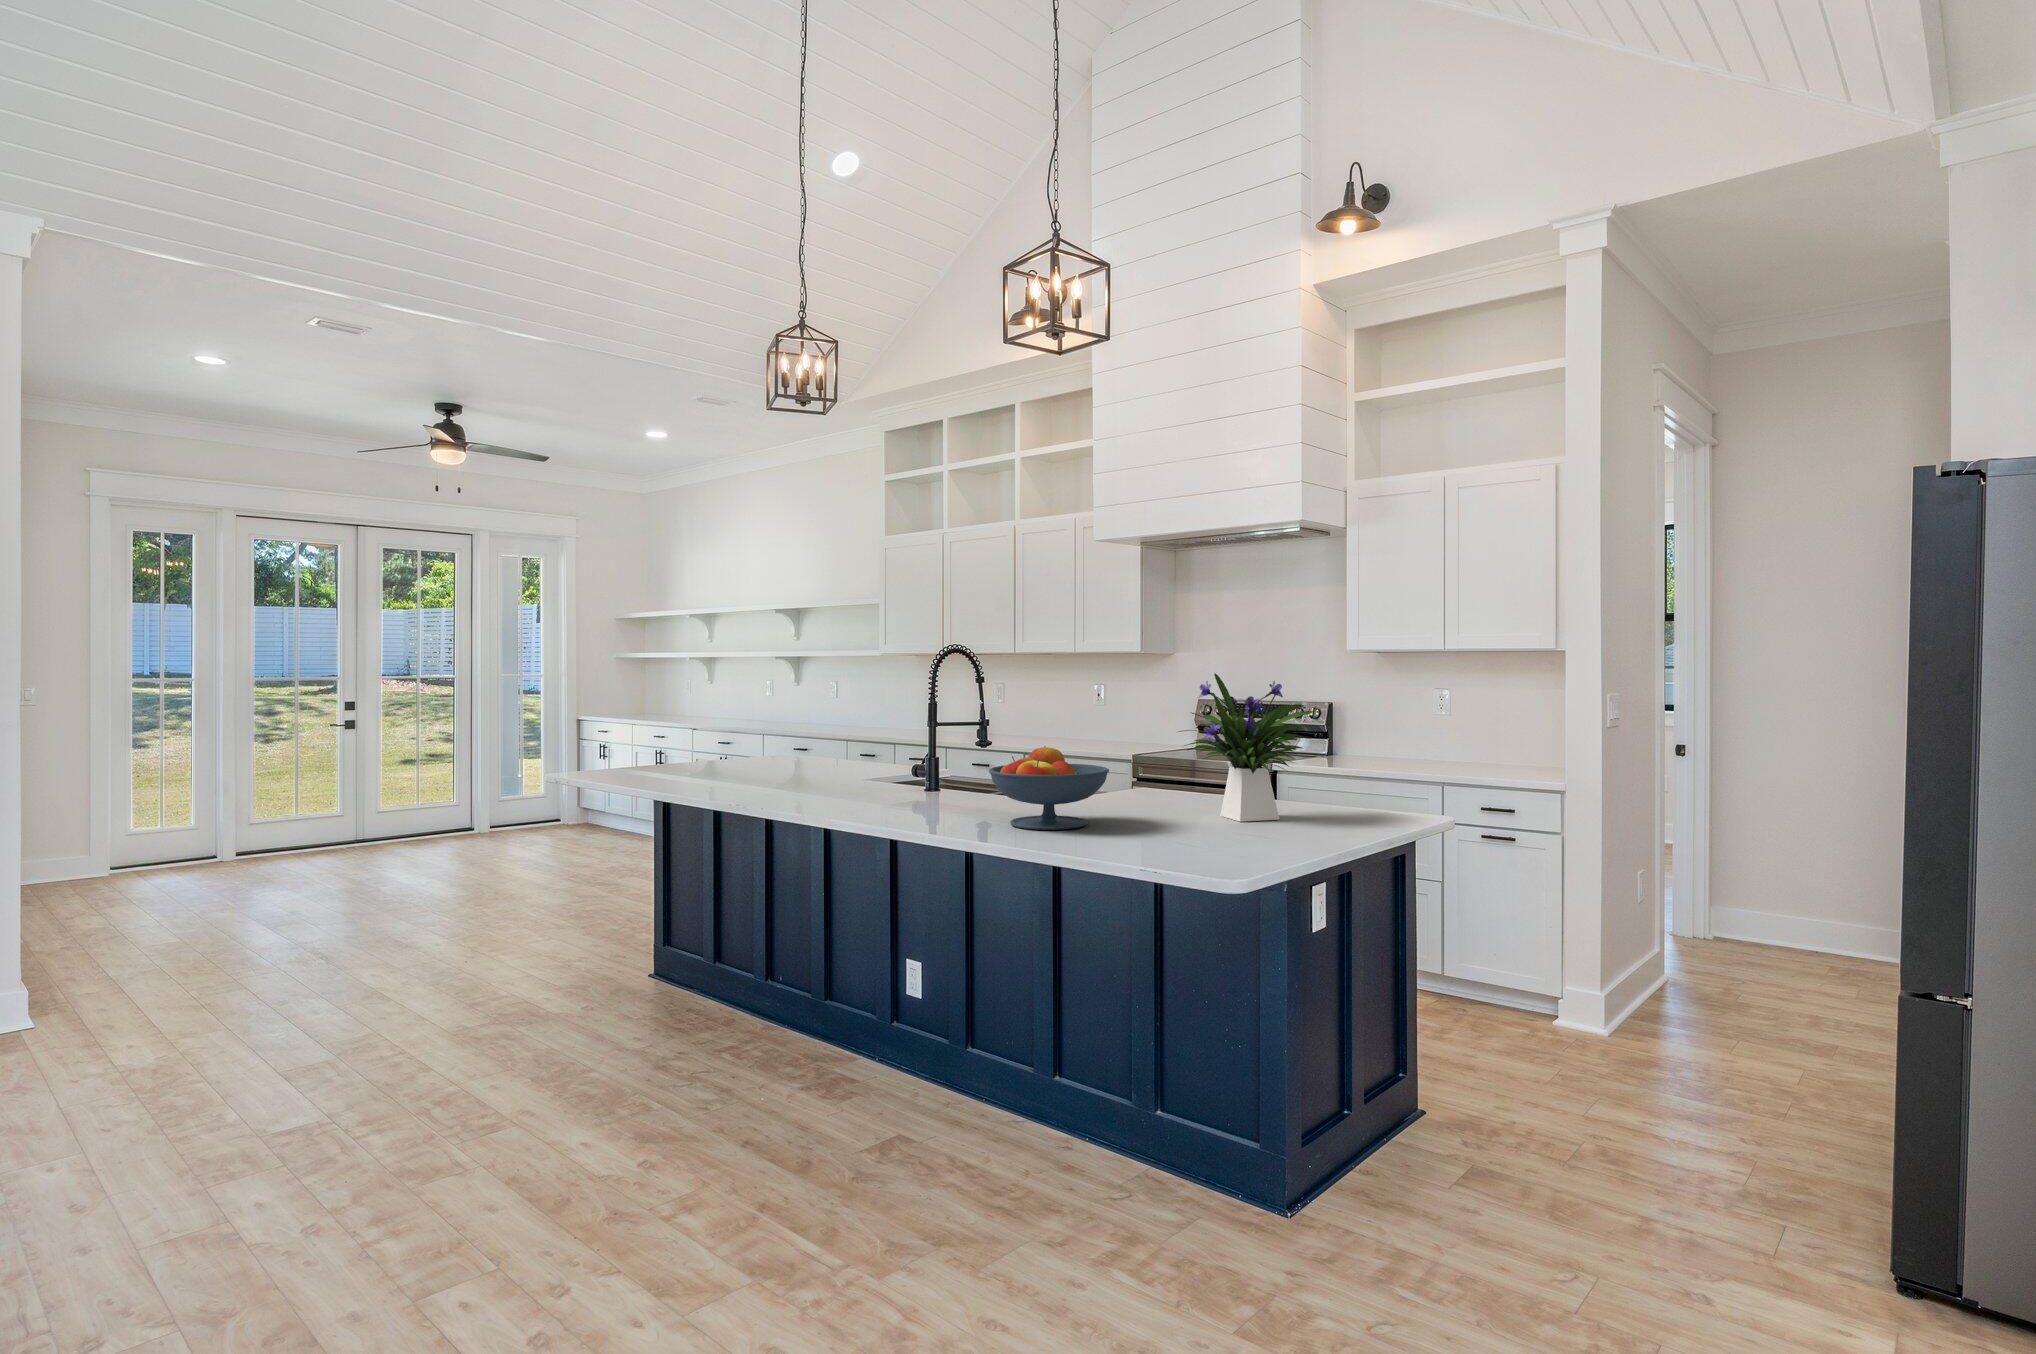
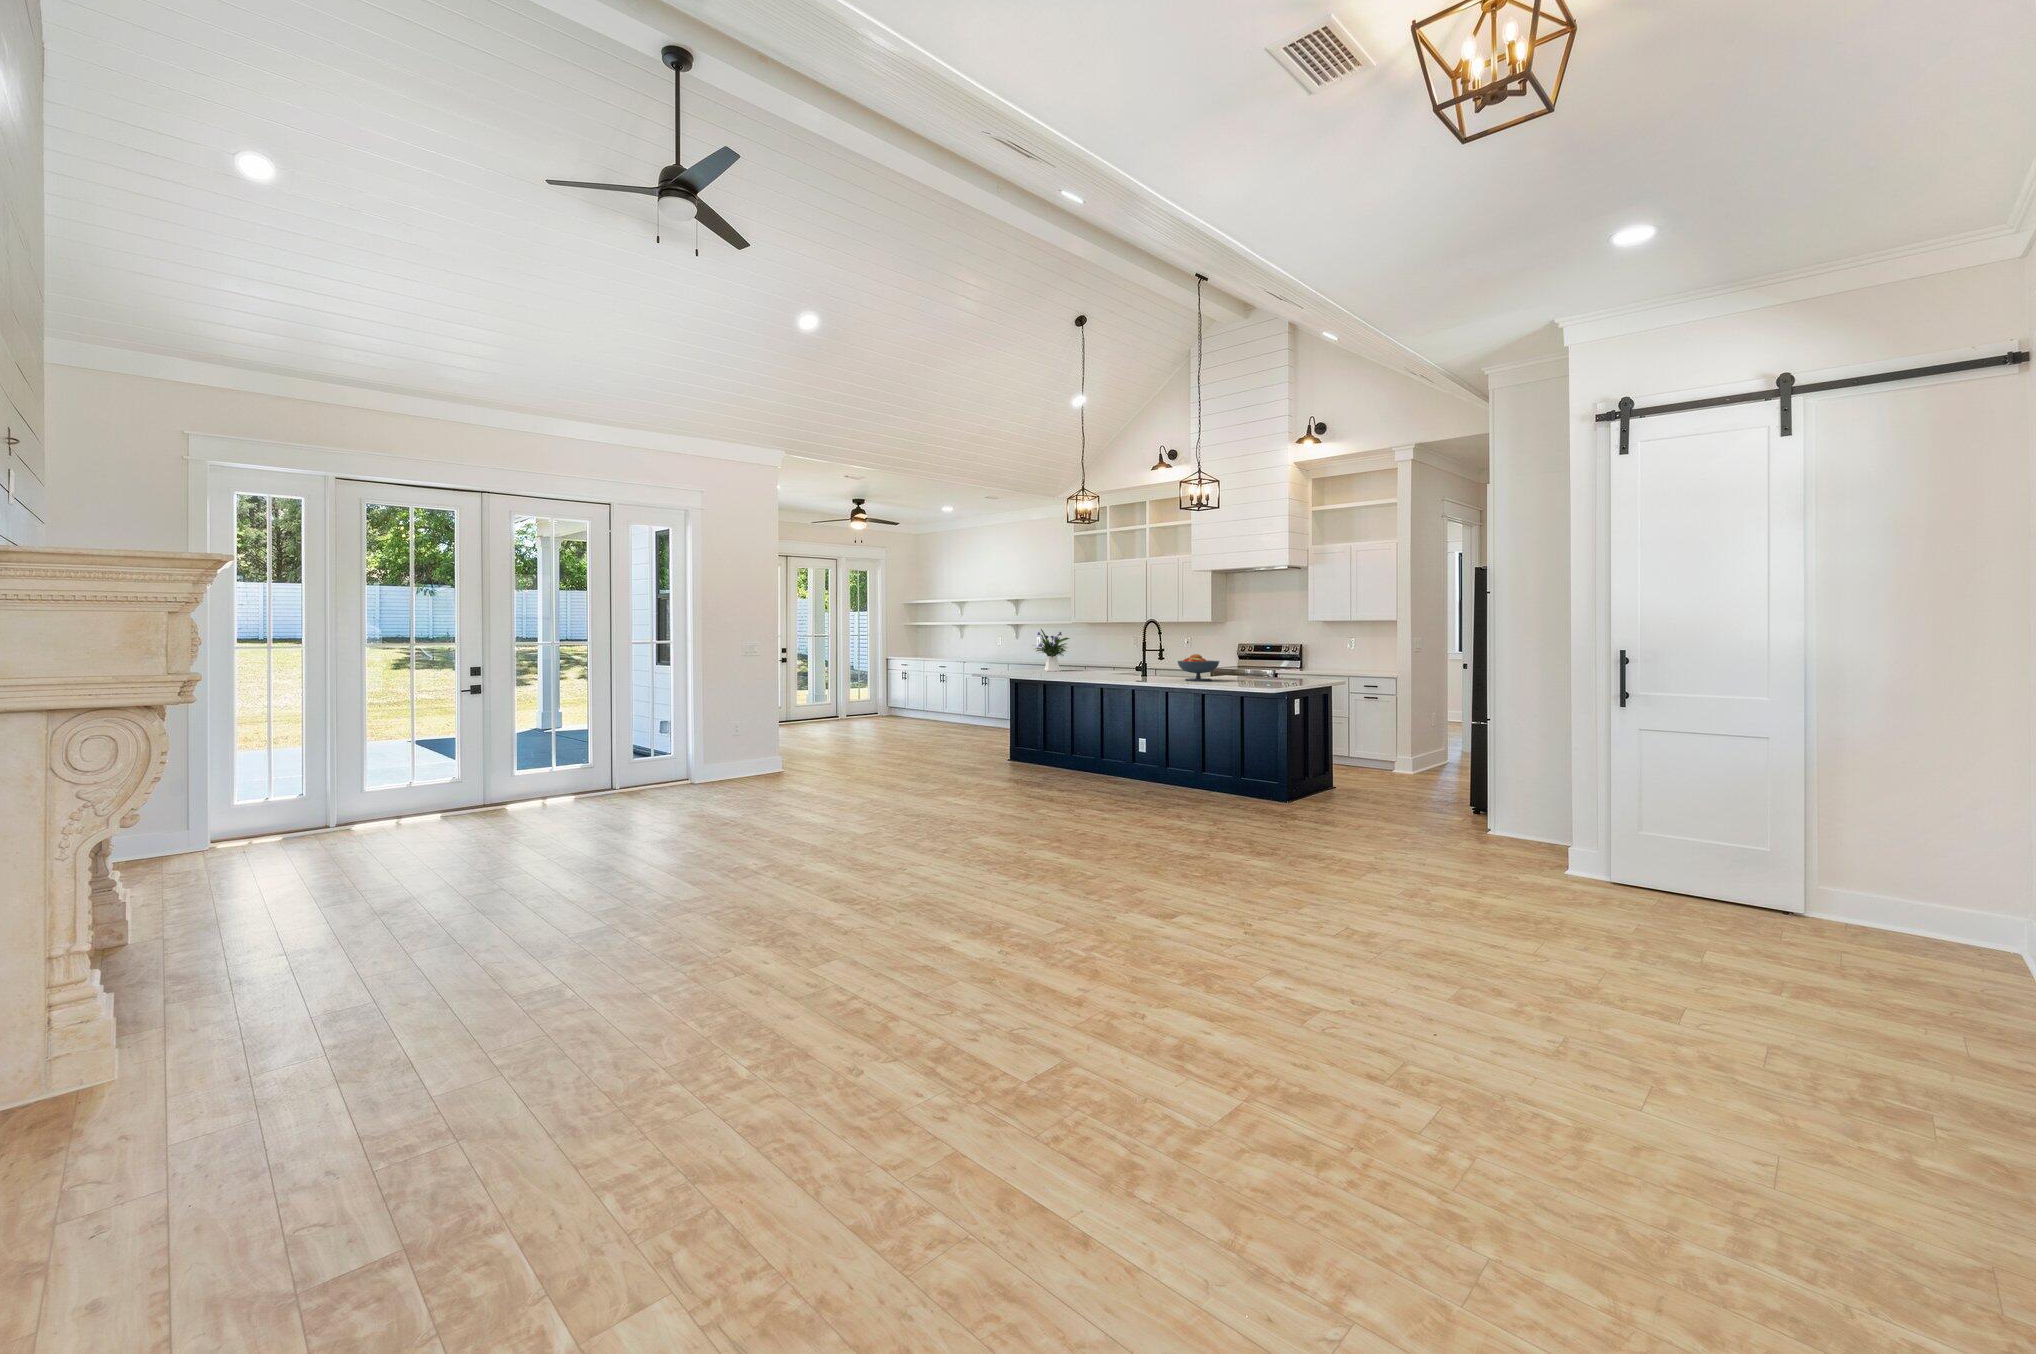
flower arrangement: present [1179,673,1314,822] -> present [1035,629,1070,671]

